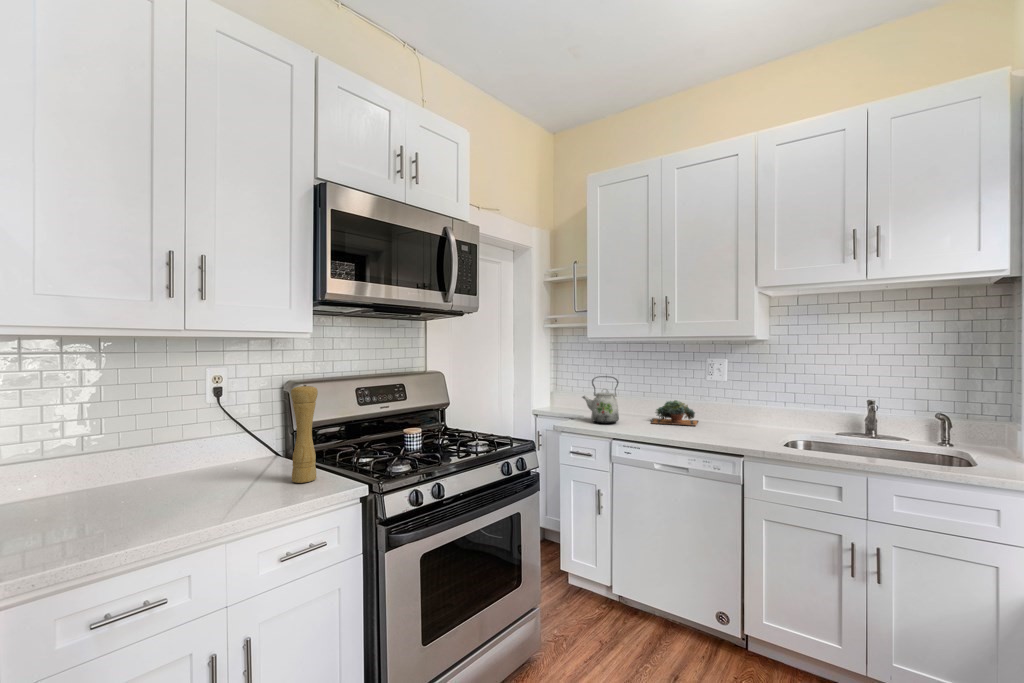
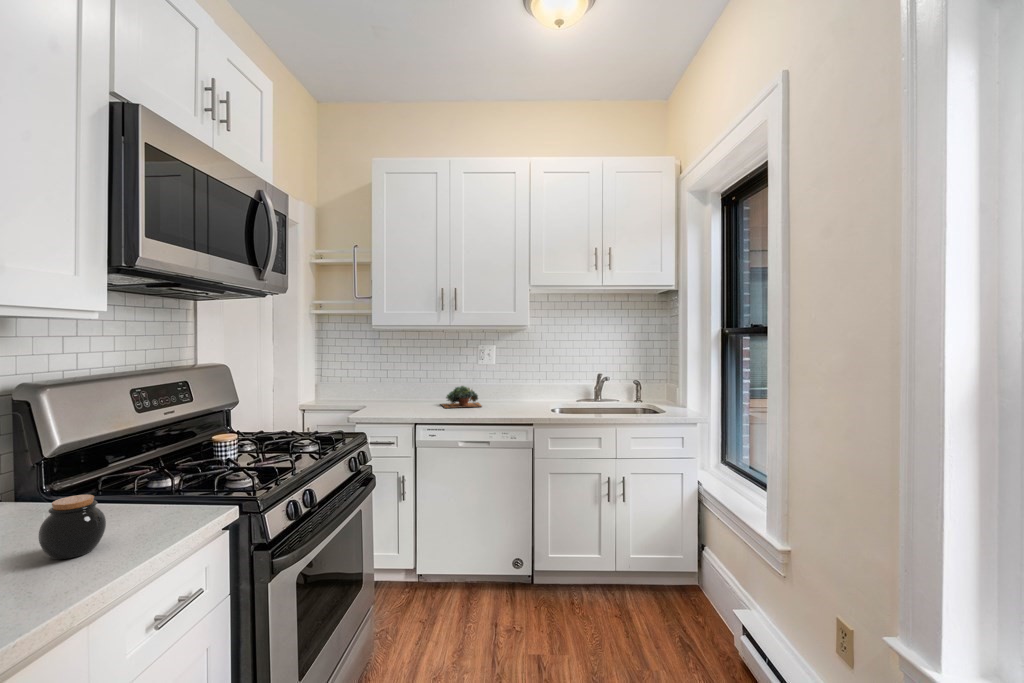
kettle: present [582,376,619,424] -> none [379,366,417,412]
pepper mill: present [291,385,318,483] -> none [100,384,145,524]
jar: none [239,459,276,499] -> present [38,495,106,559]

